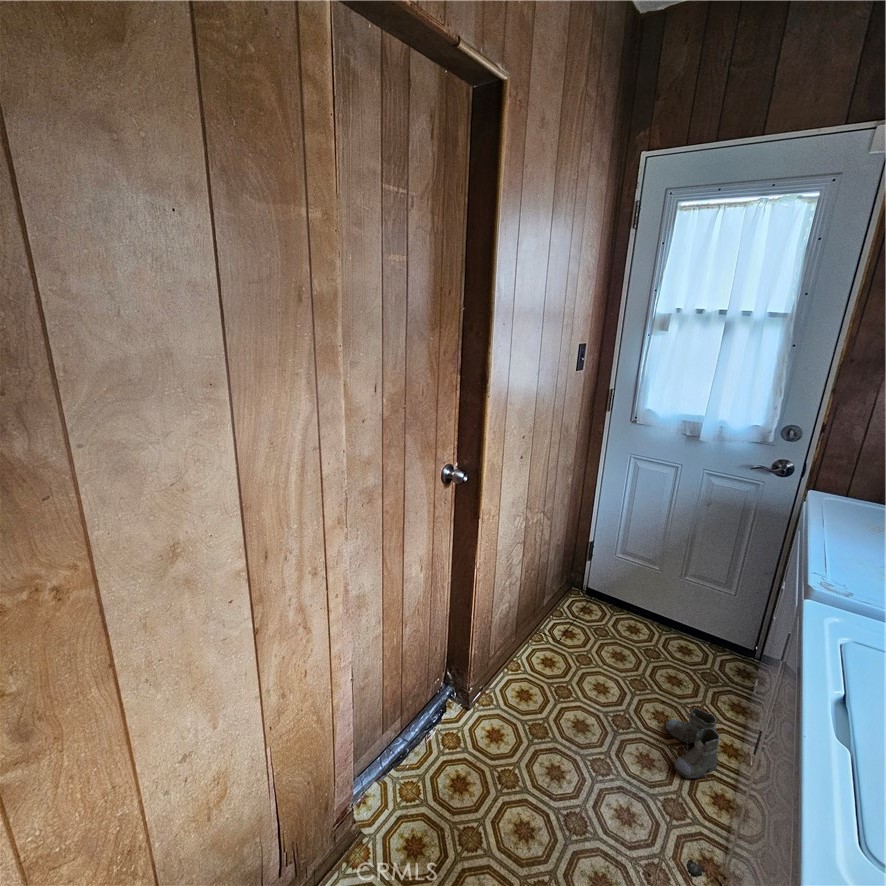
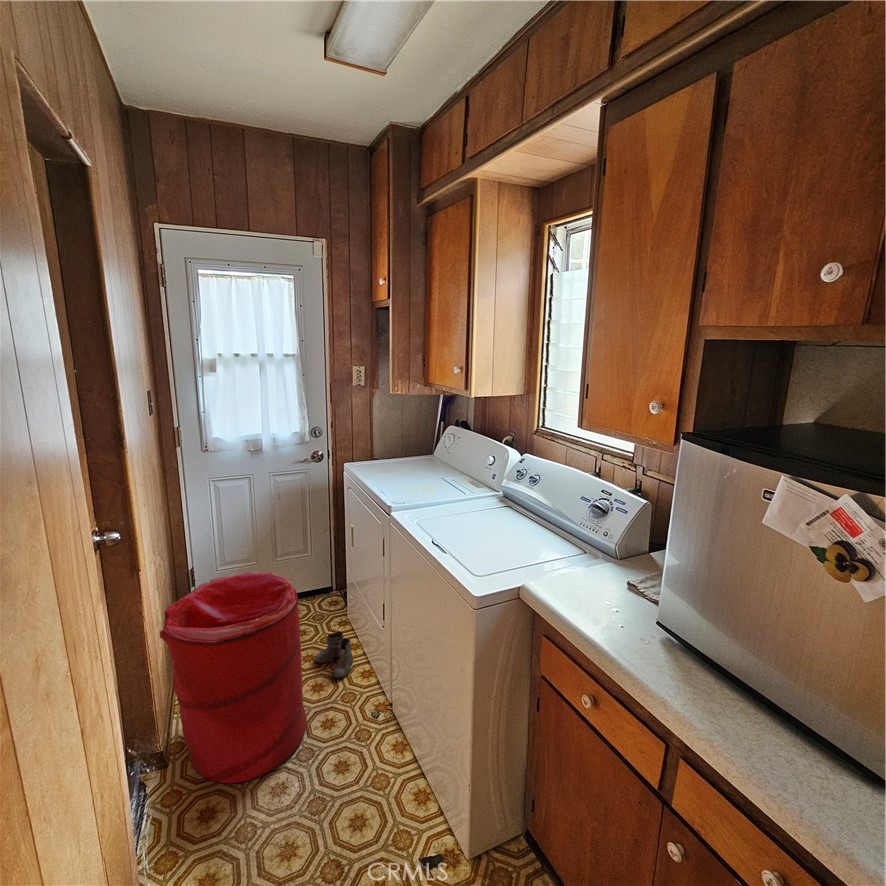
laundry hamper: none [481,560,633,809] -> present [160,571,307,783]

